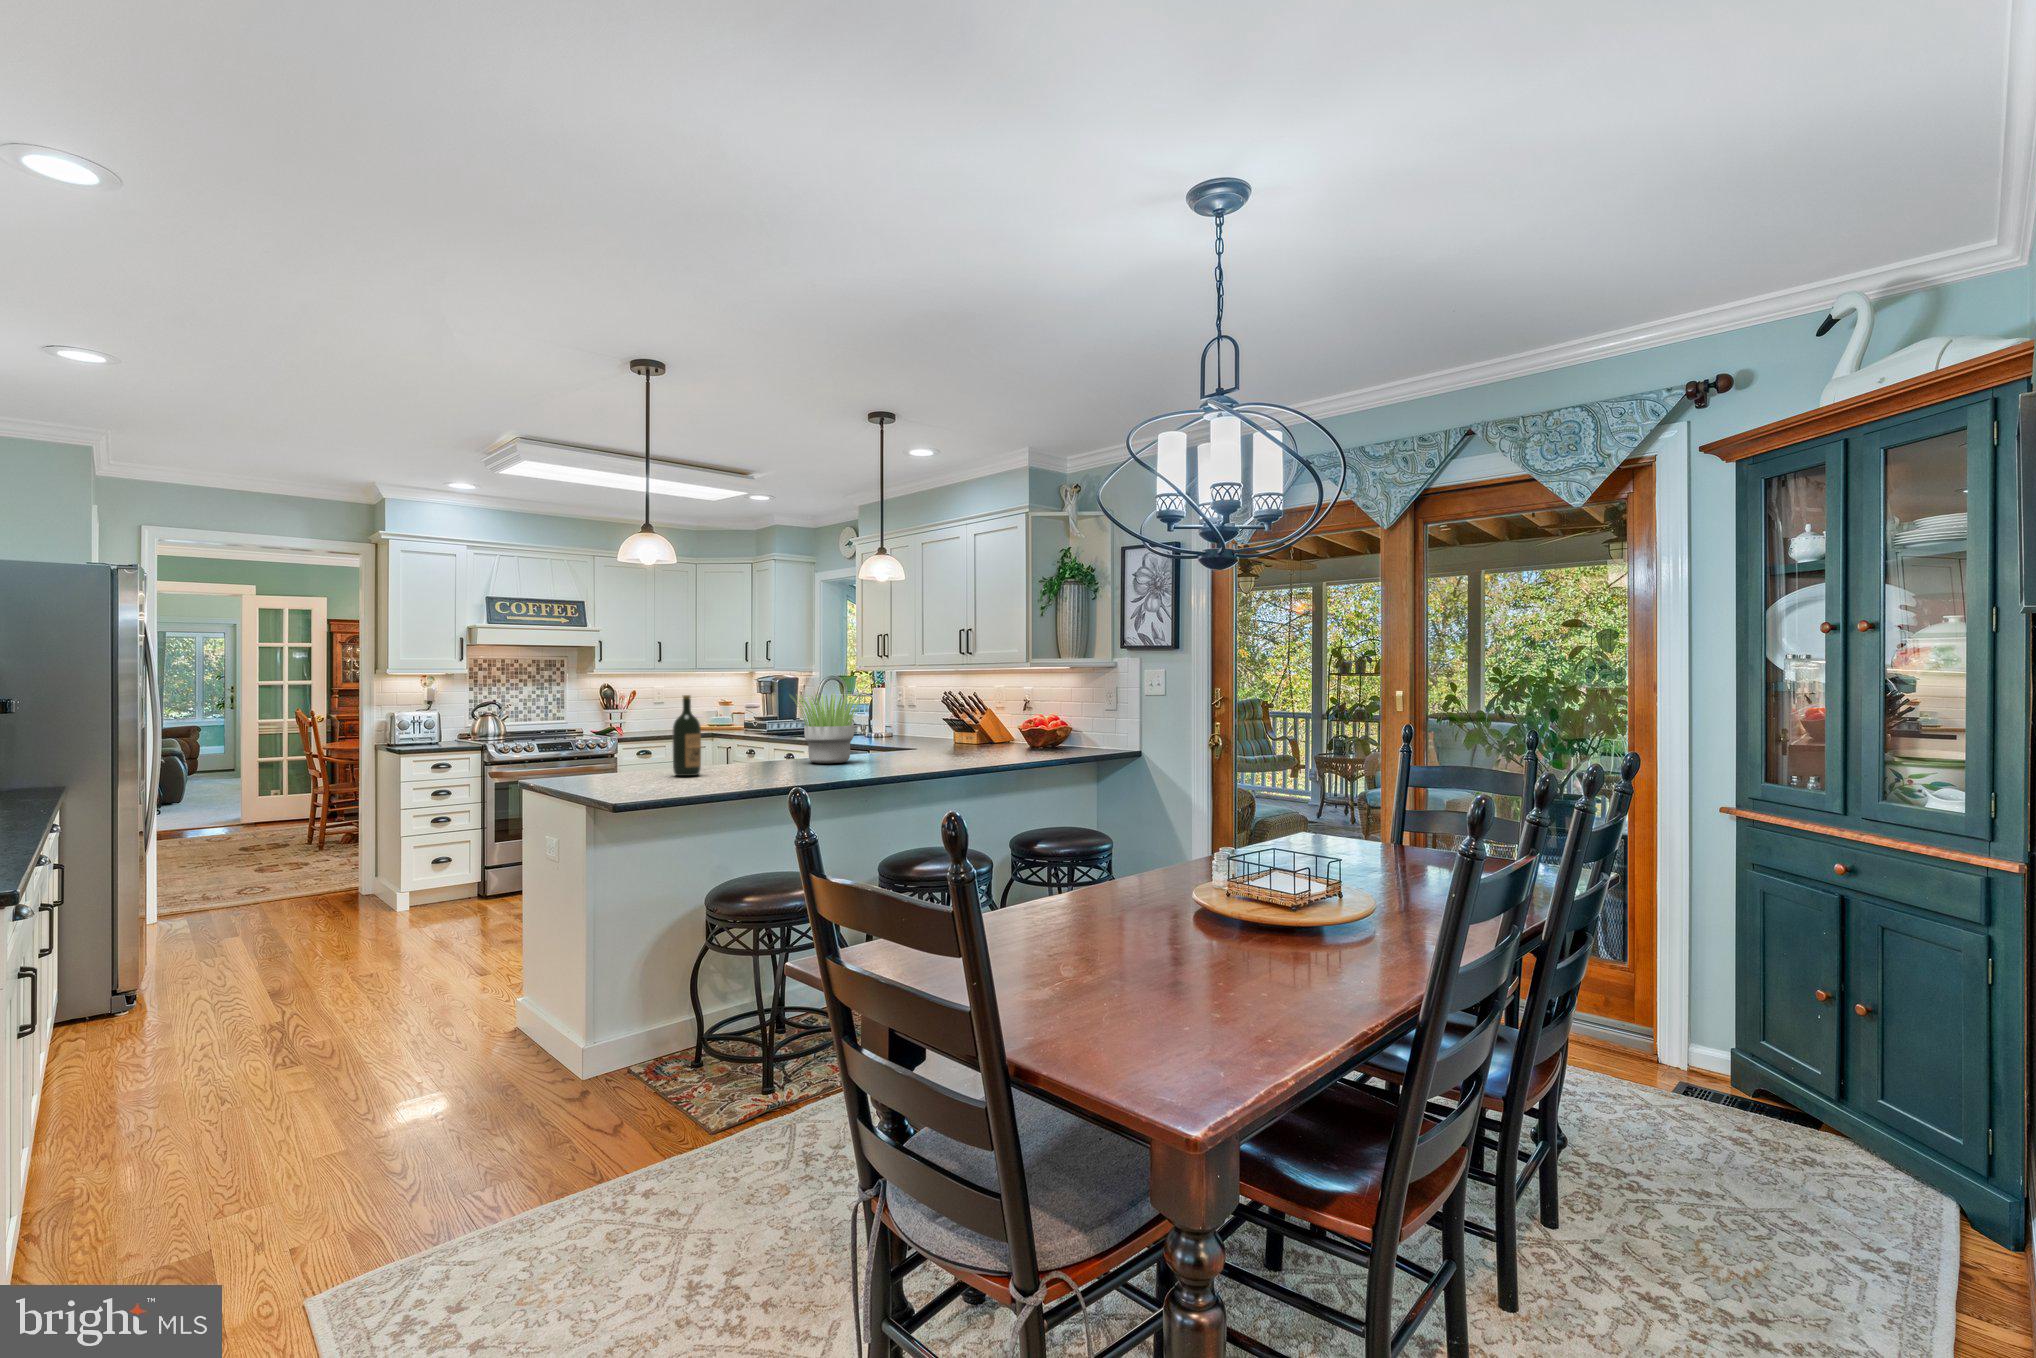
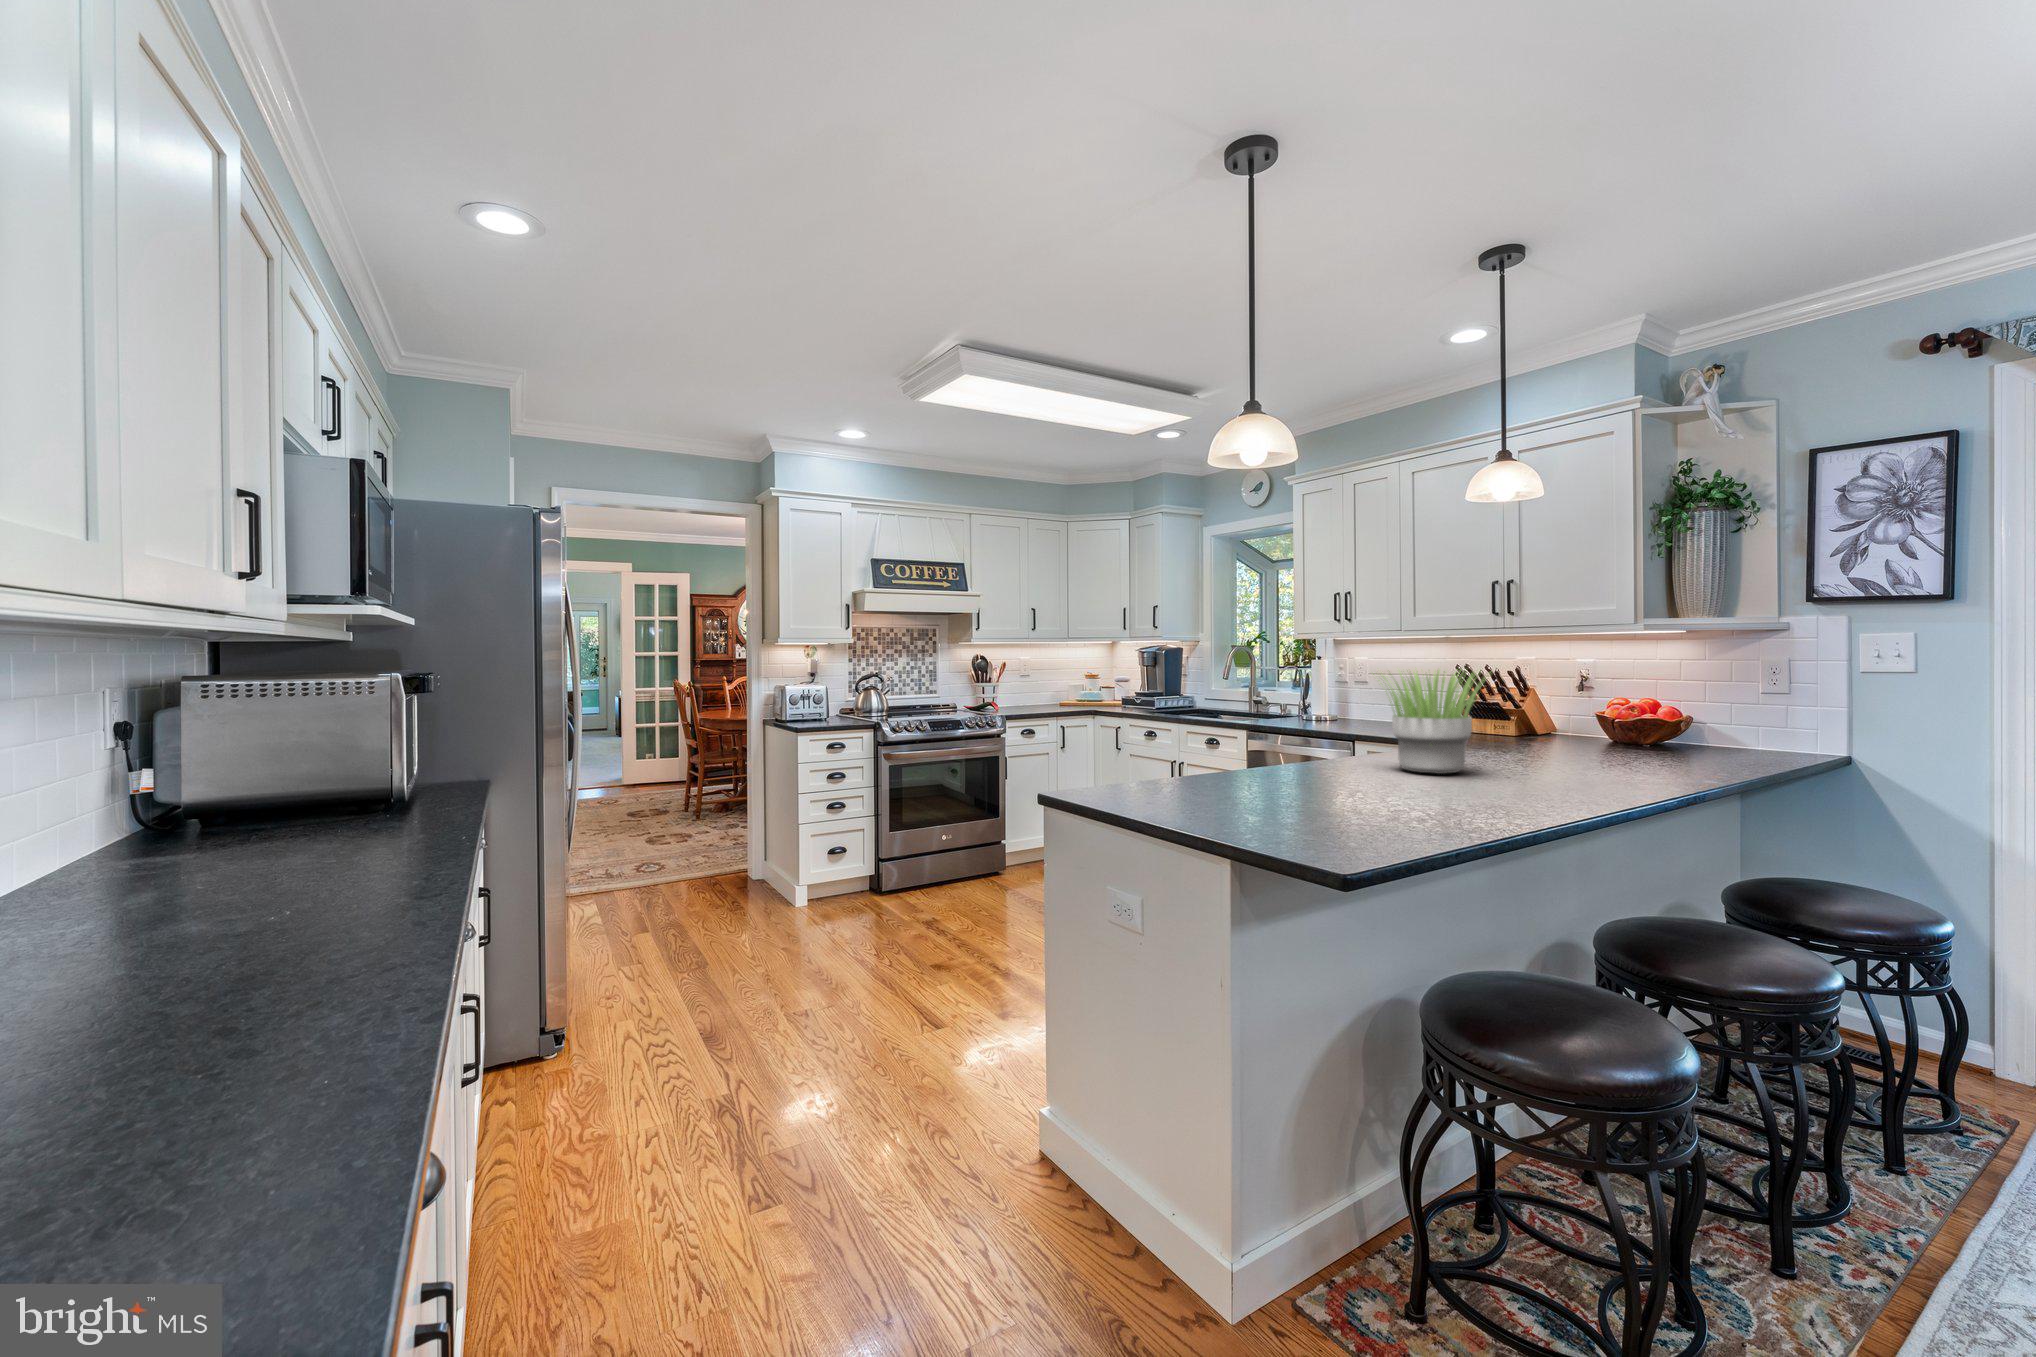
wine bottle: present [672,695,701,776] -> none [1267,671,1311,798]

